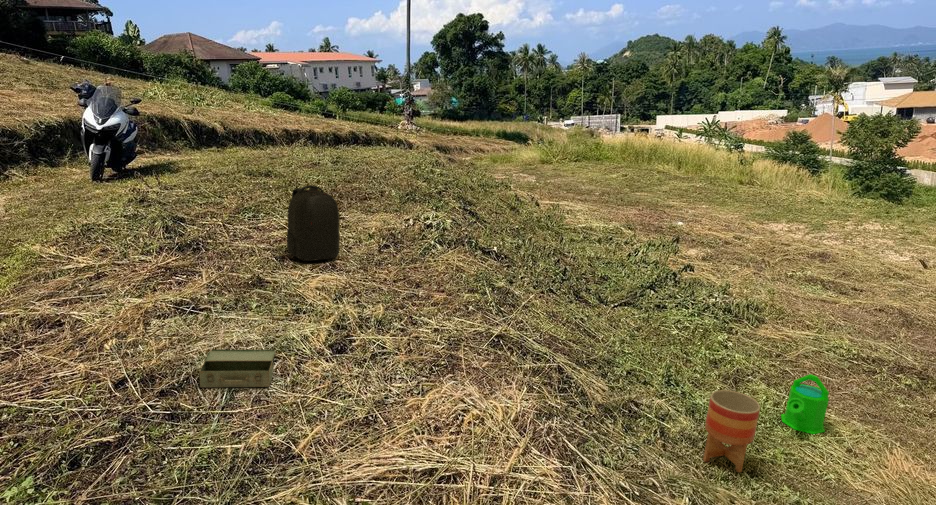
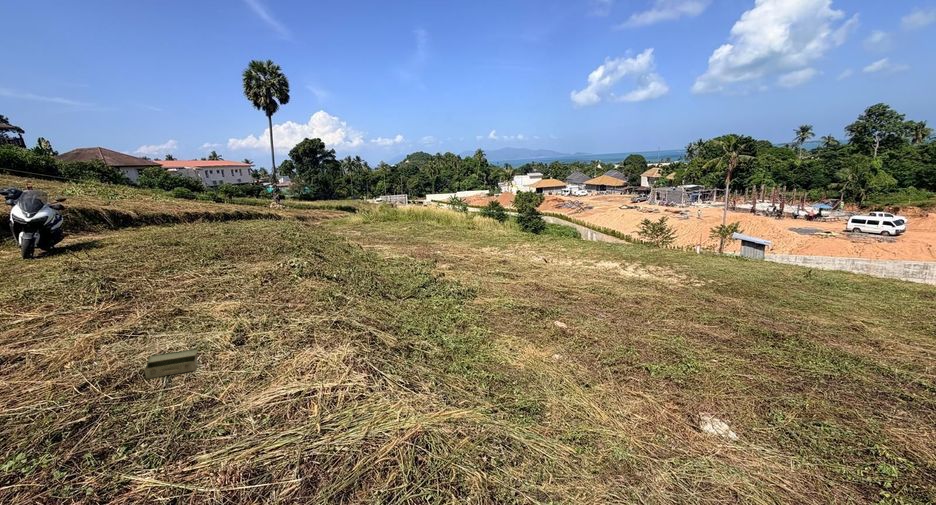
backpack: present [287,185,340,261] -> none [197,250,235,296]
watering can: present [781,374,829,434] -> none [479,317,497,344]
planter: present [703,390,760,472] -> none [442,330,465,367]

